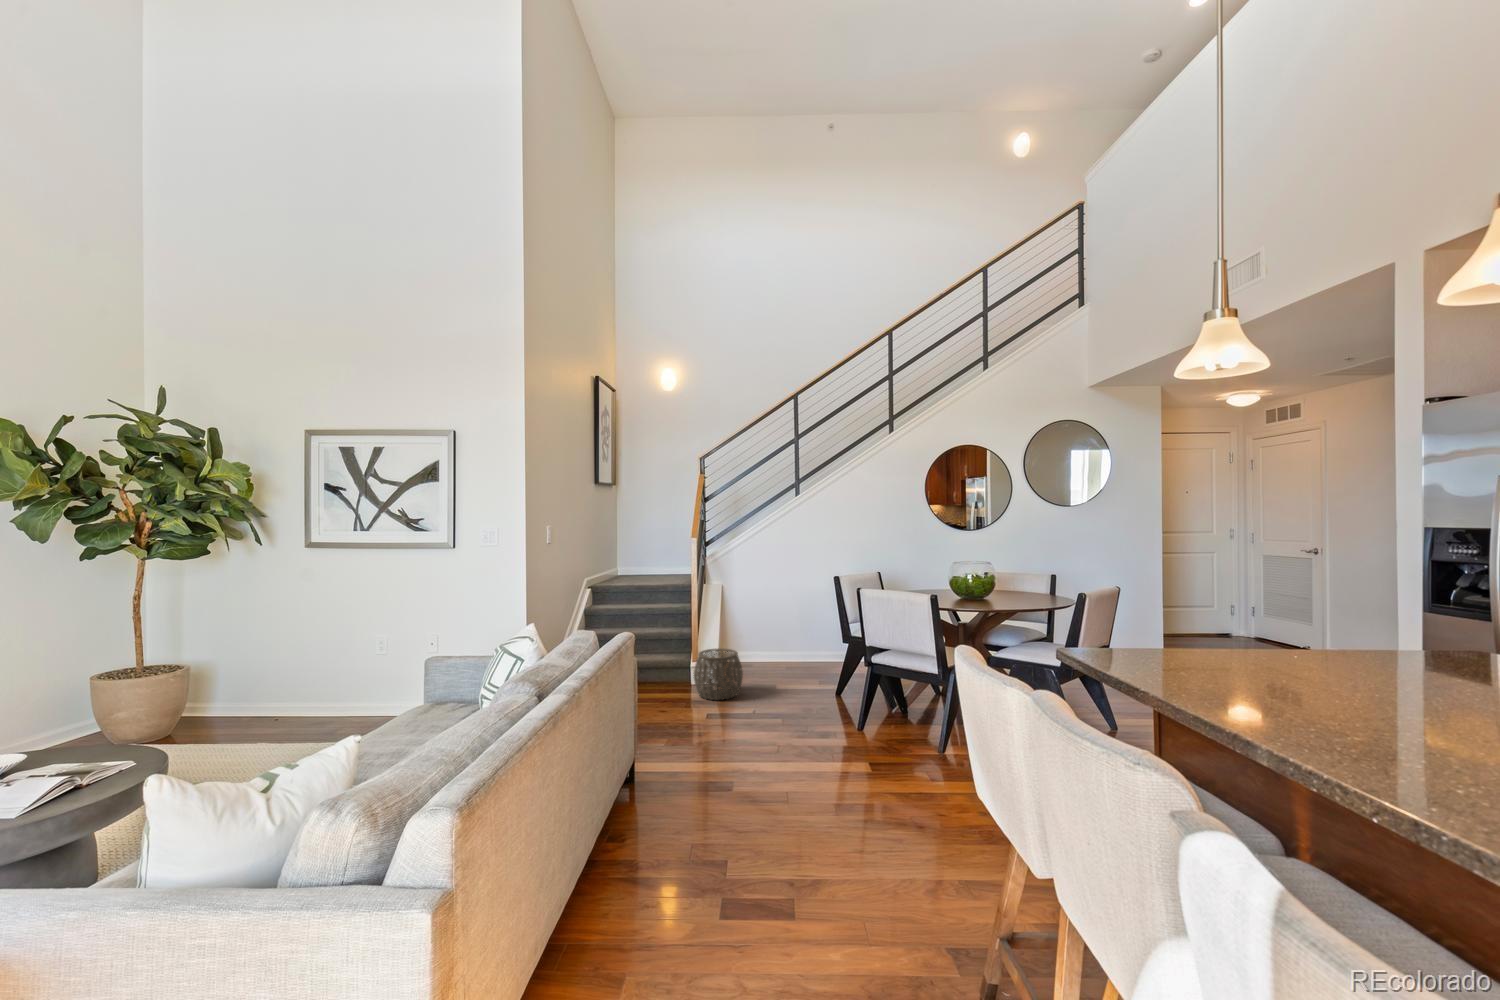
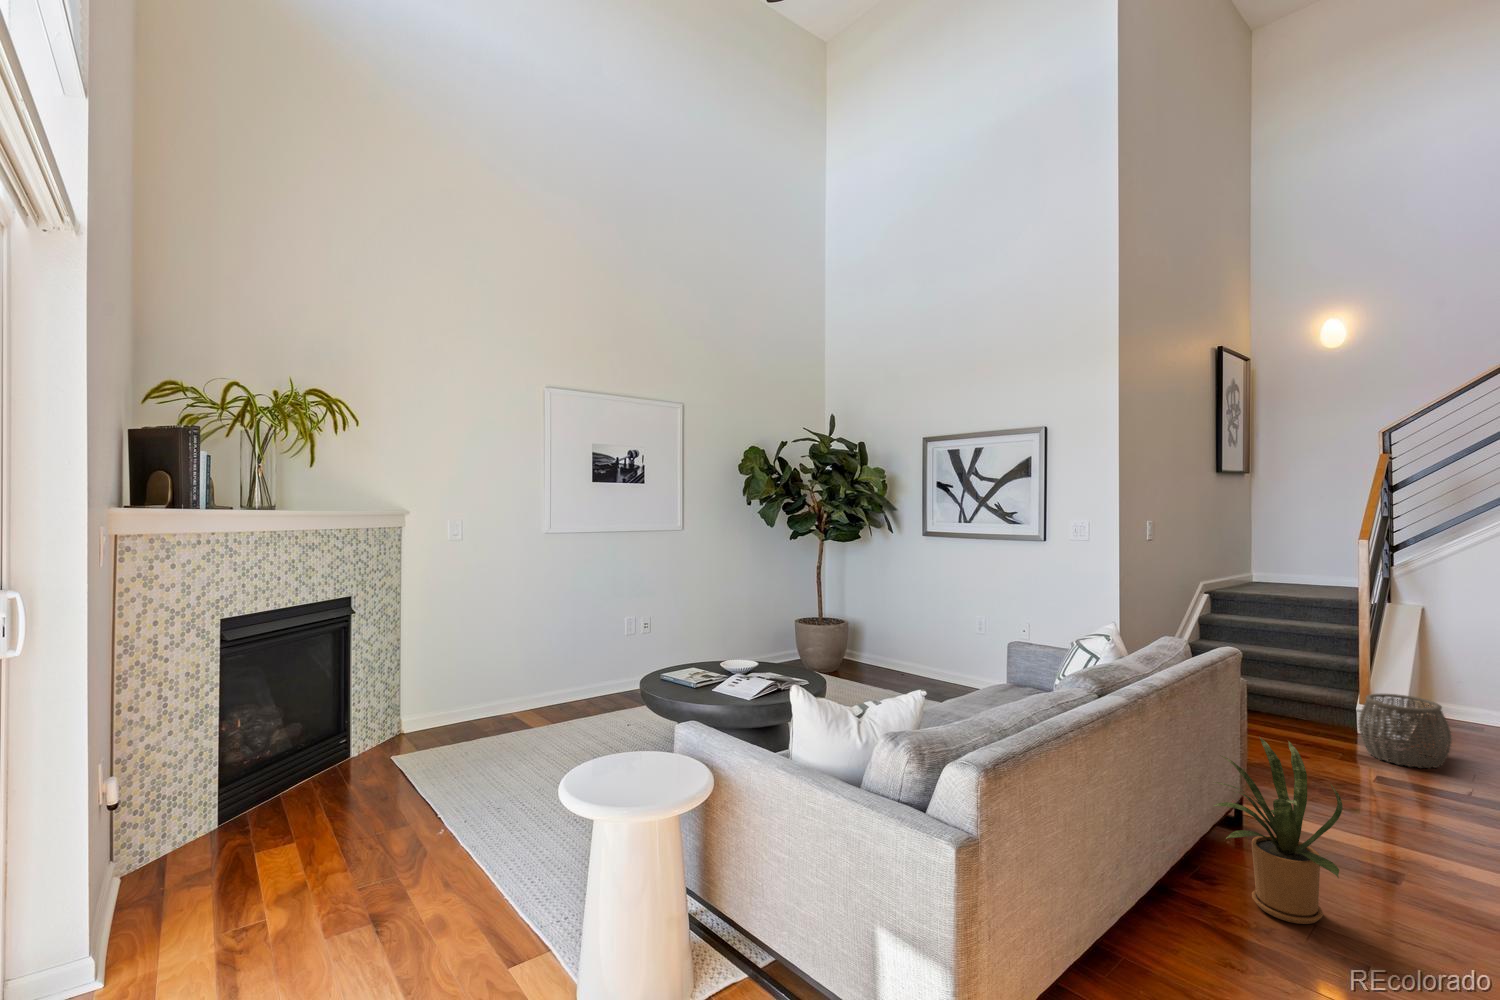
house plant: none [624,701,717,858] -> present [1213,737,1342,924]

